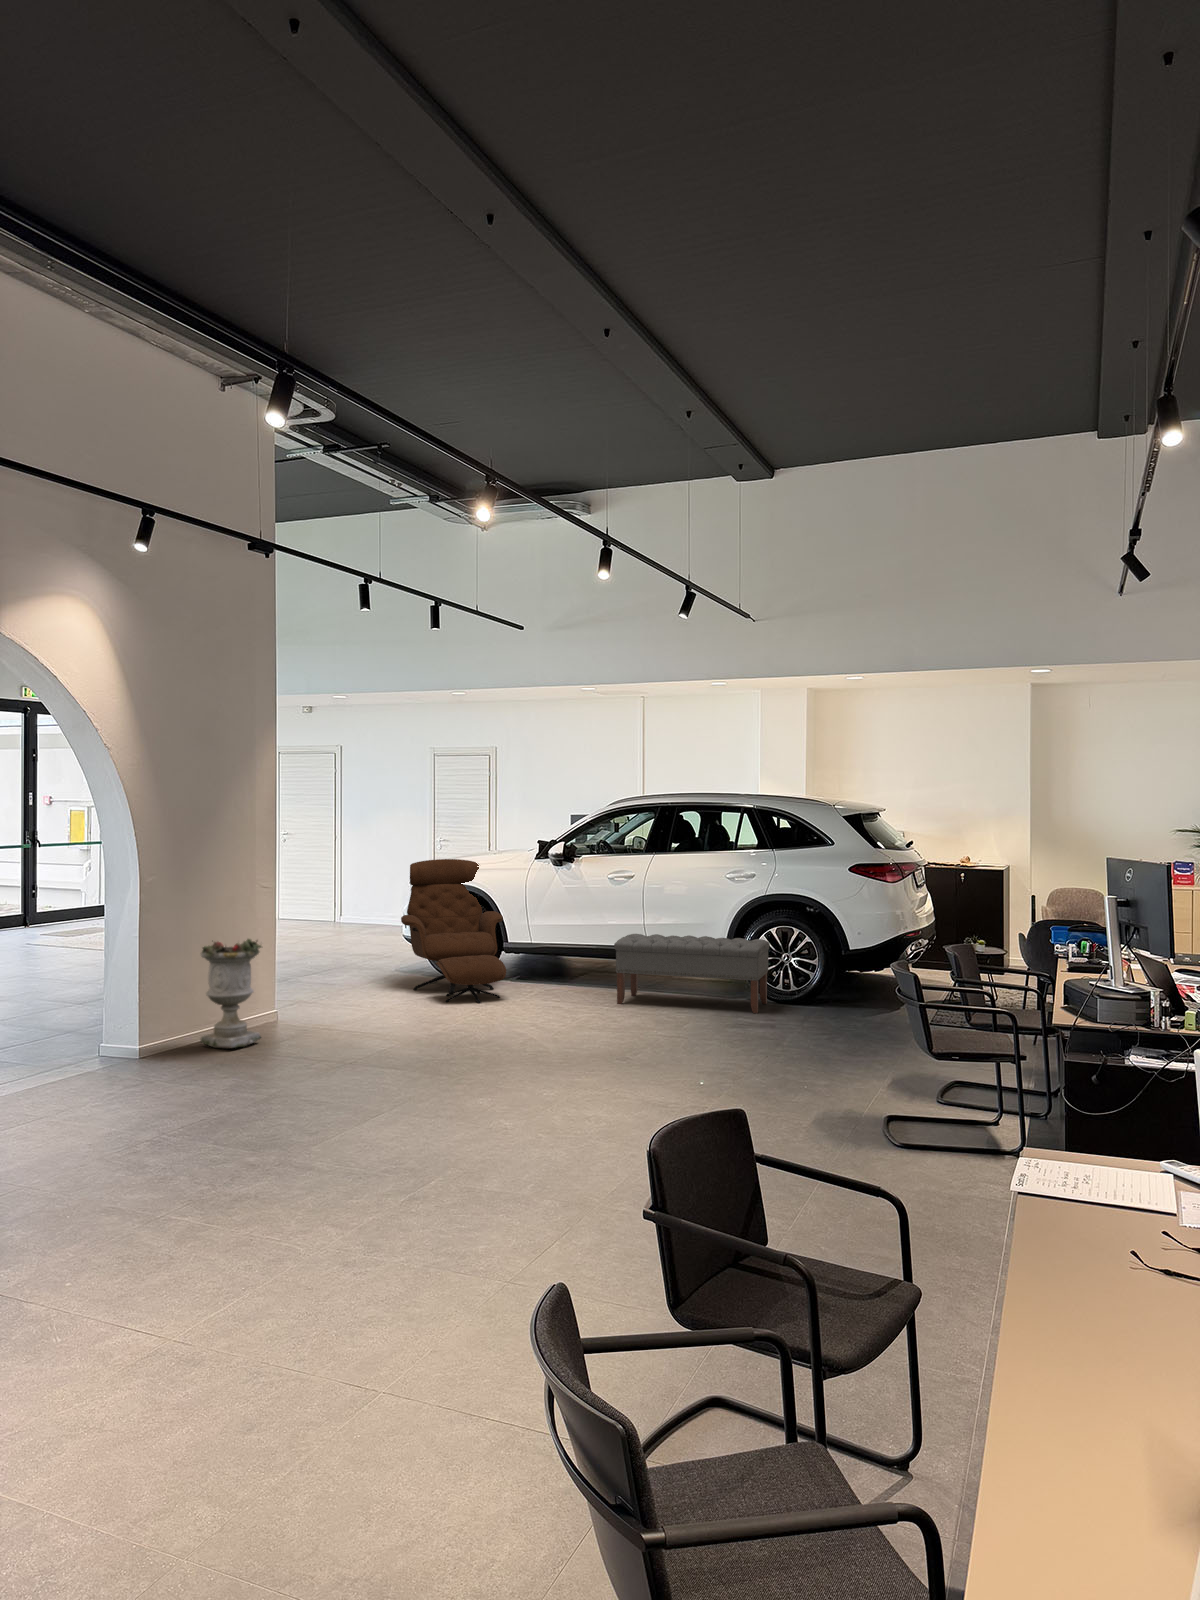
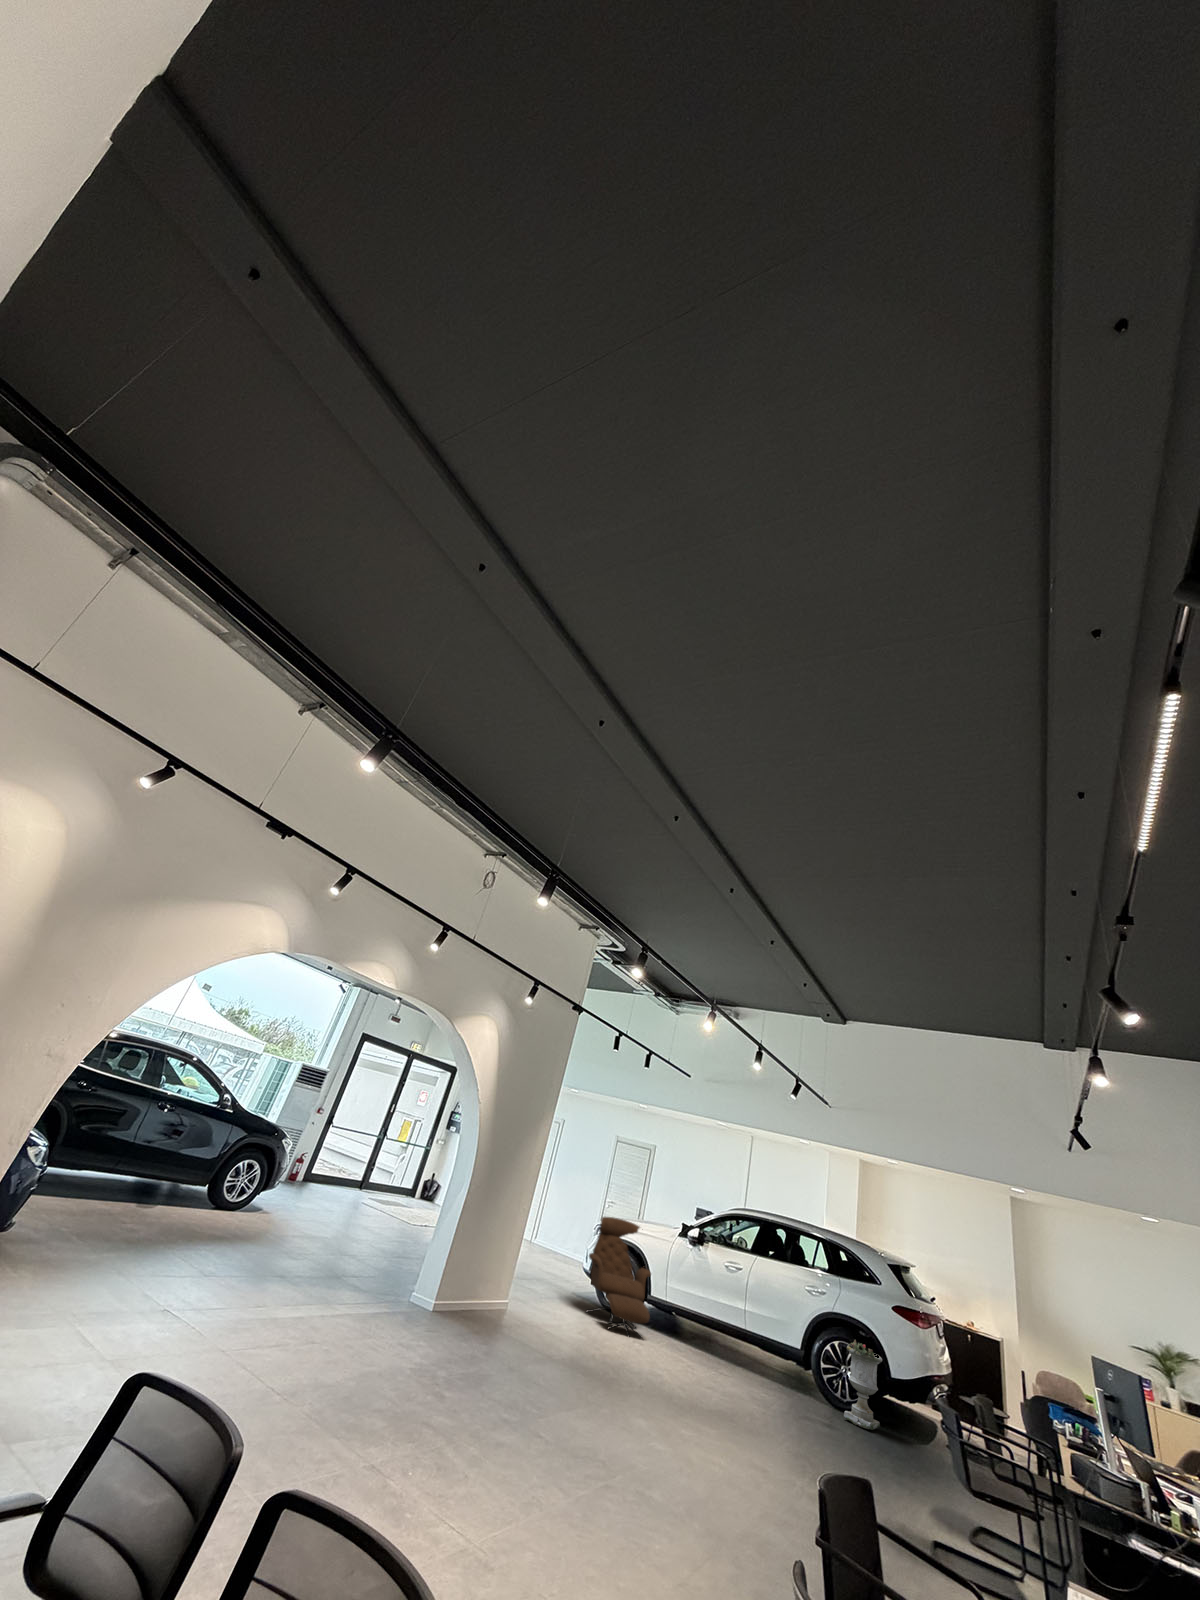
bench: present [614,934,770,1013] -> none [720,1314,832,1411]
planter: present [201,939,262,1048] -> present [844,1340,882,1430]

